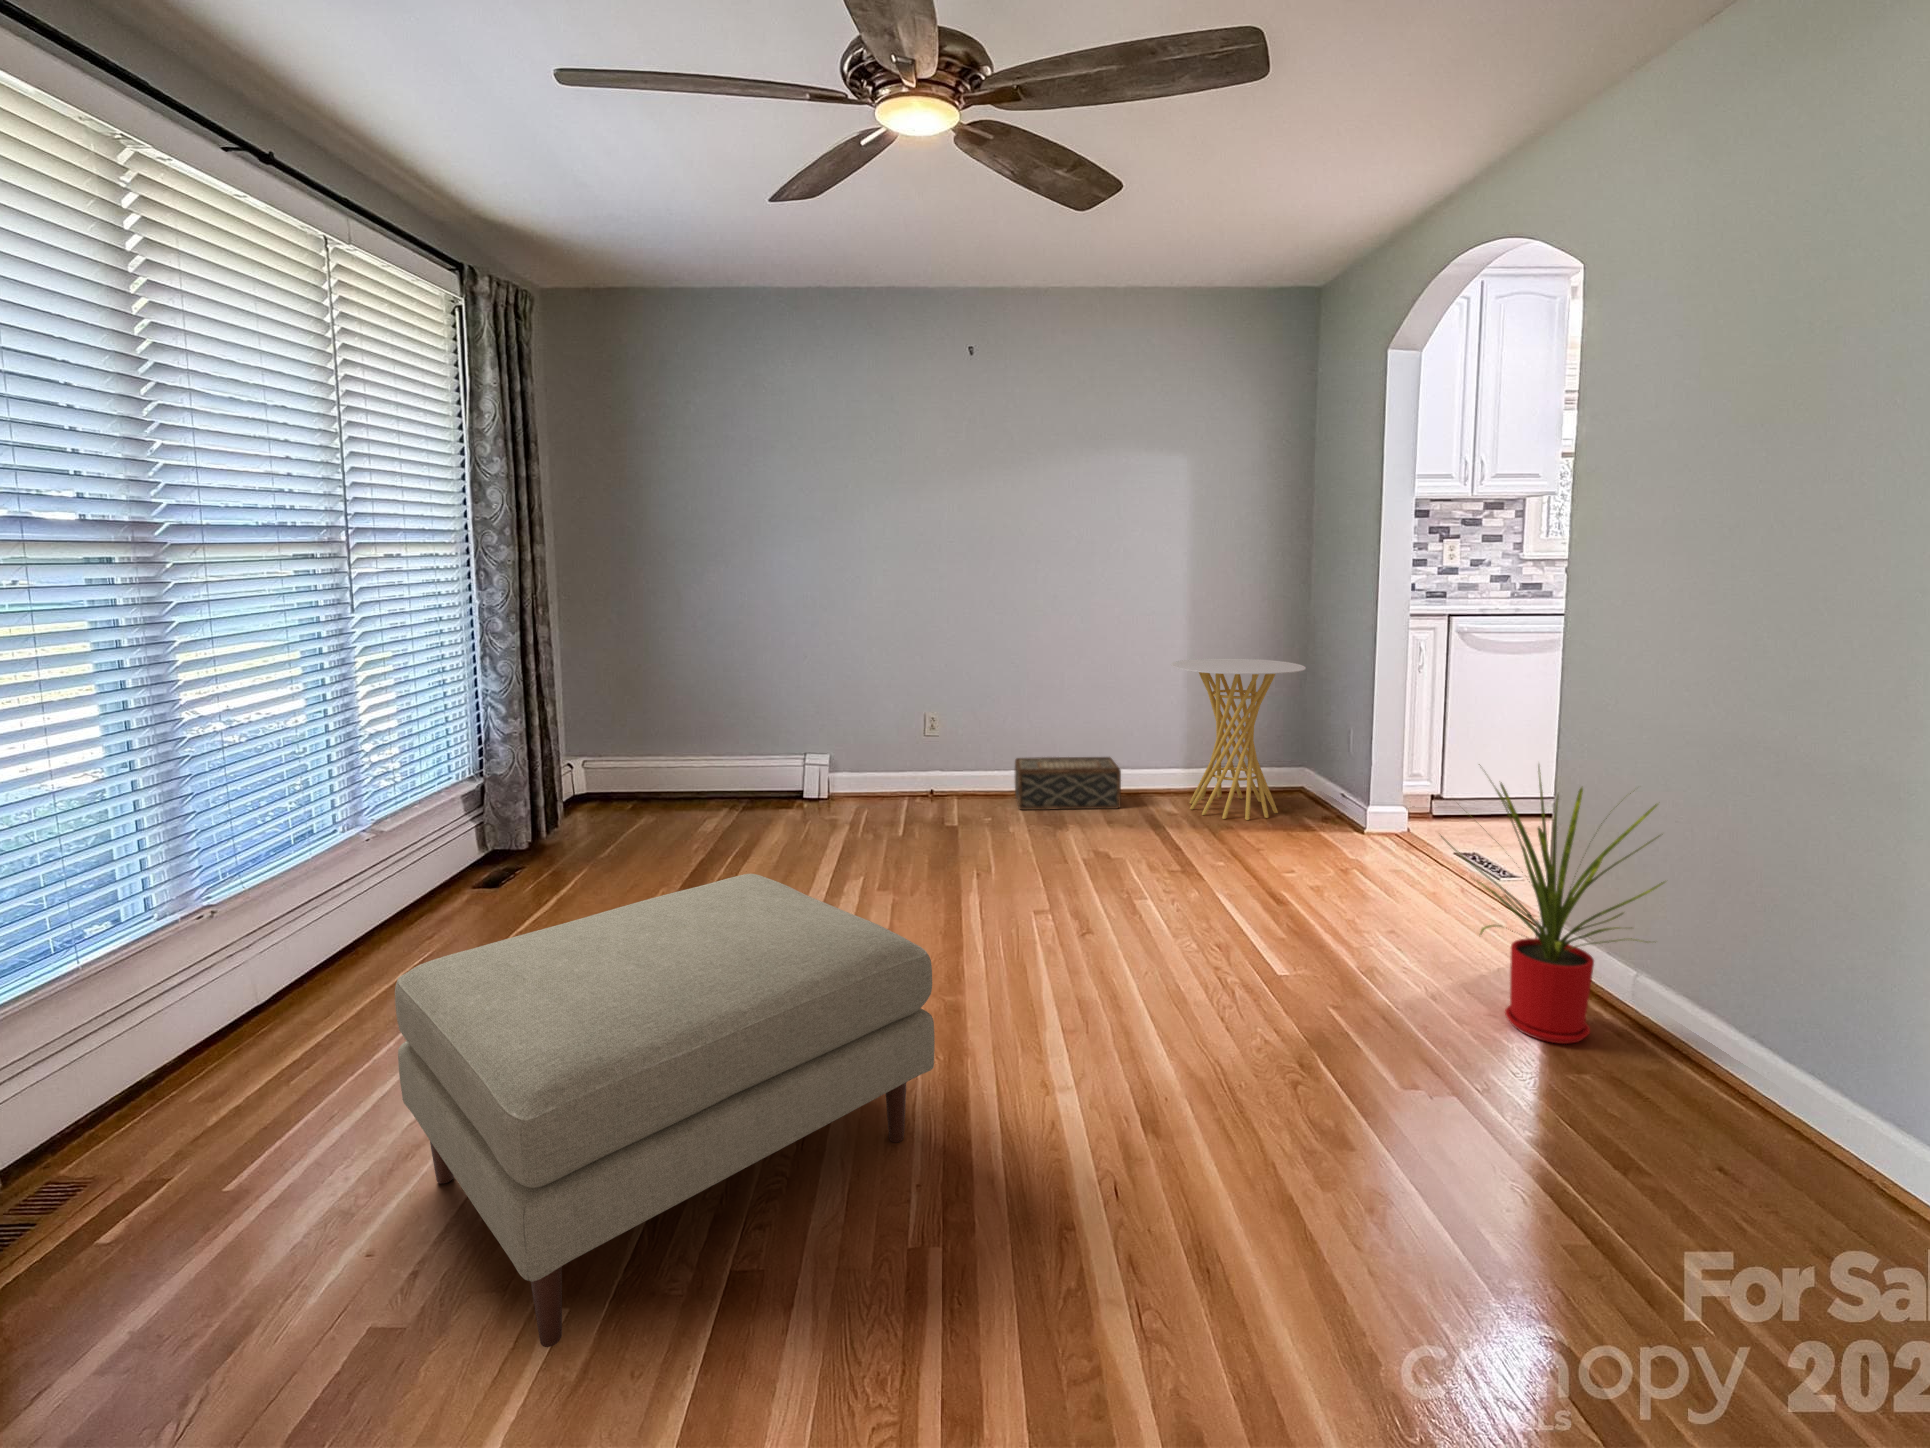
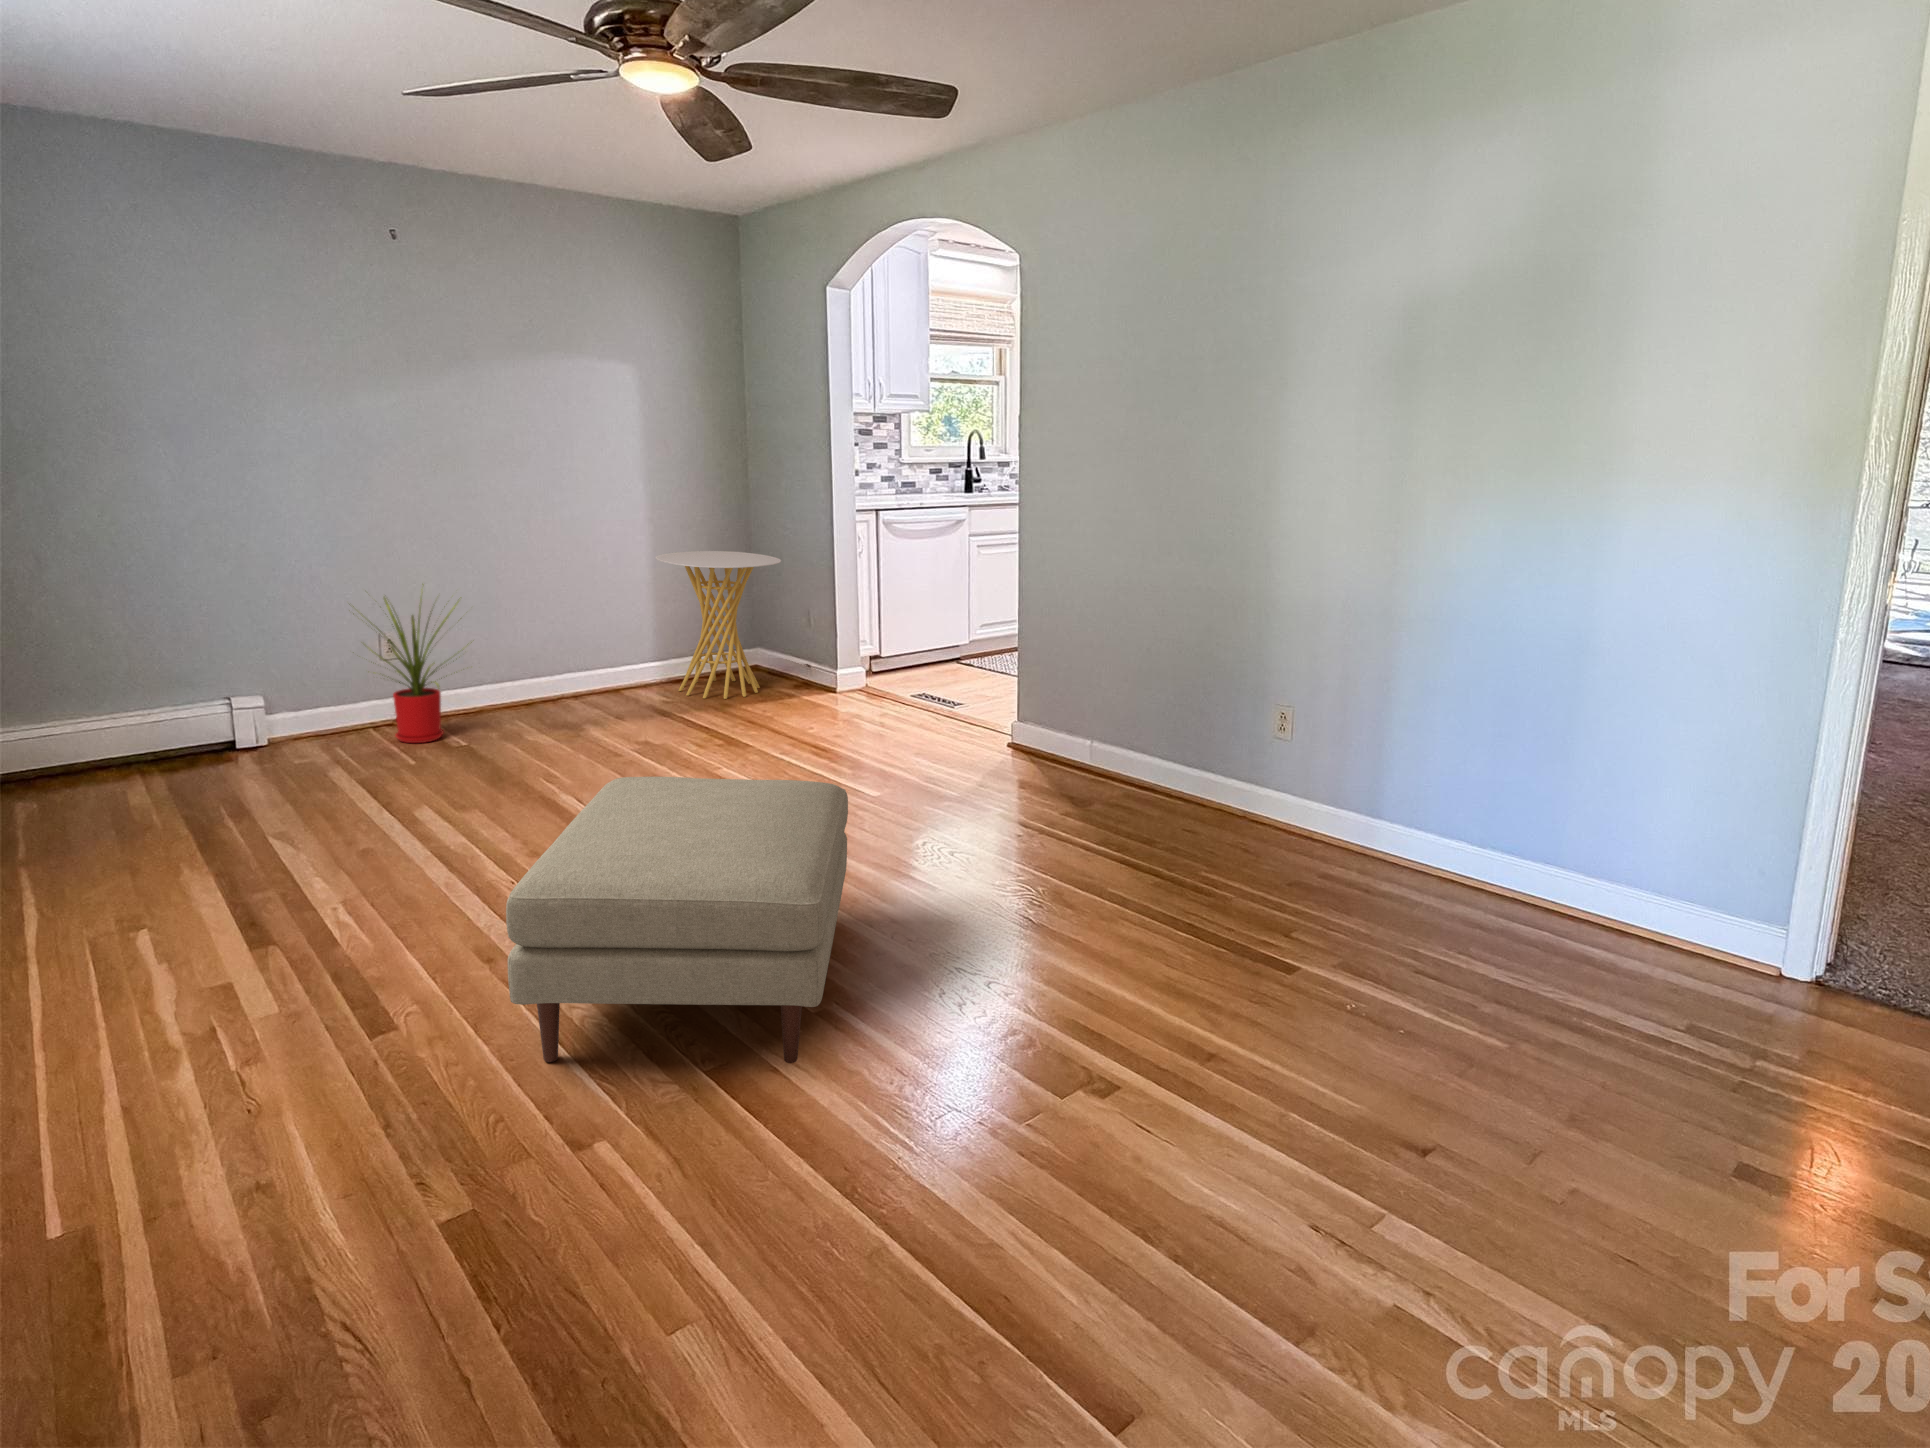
woven basket: present [1015,757,1121,810] -> none [496,656,624,721]
house plant: present [1442,764,1665,1044] -> present [353,597,472,743]

